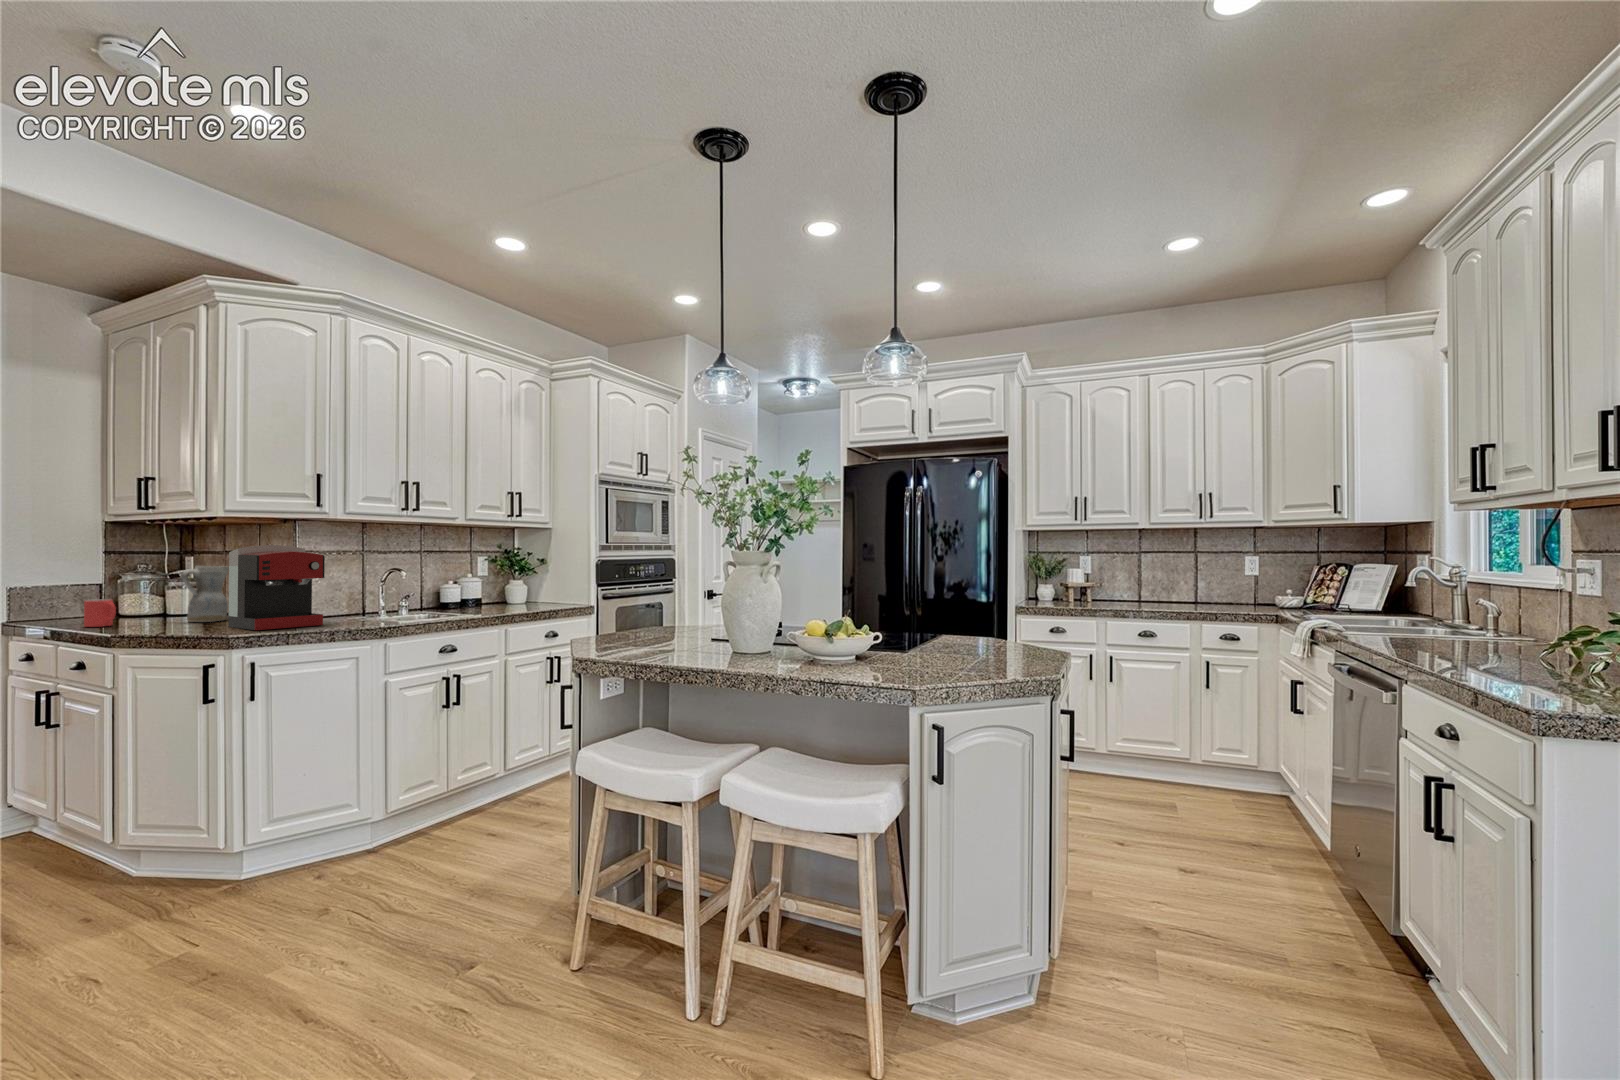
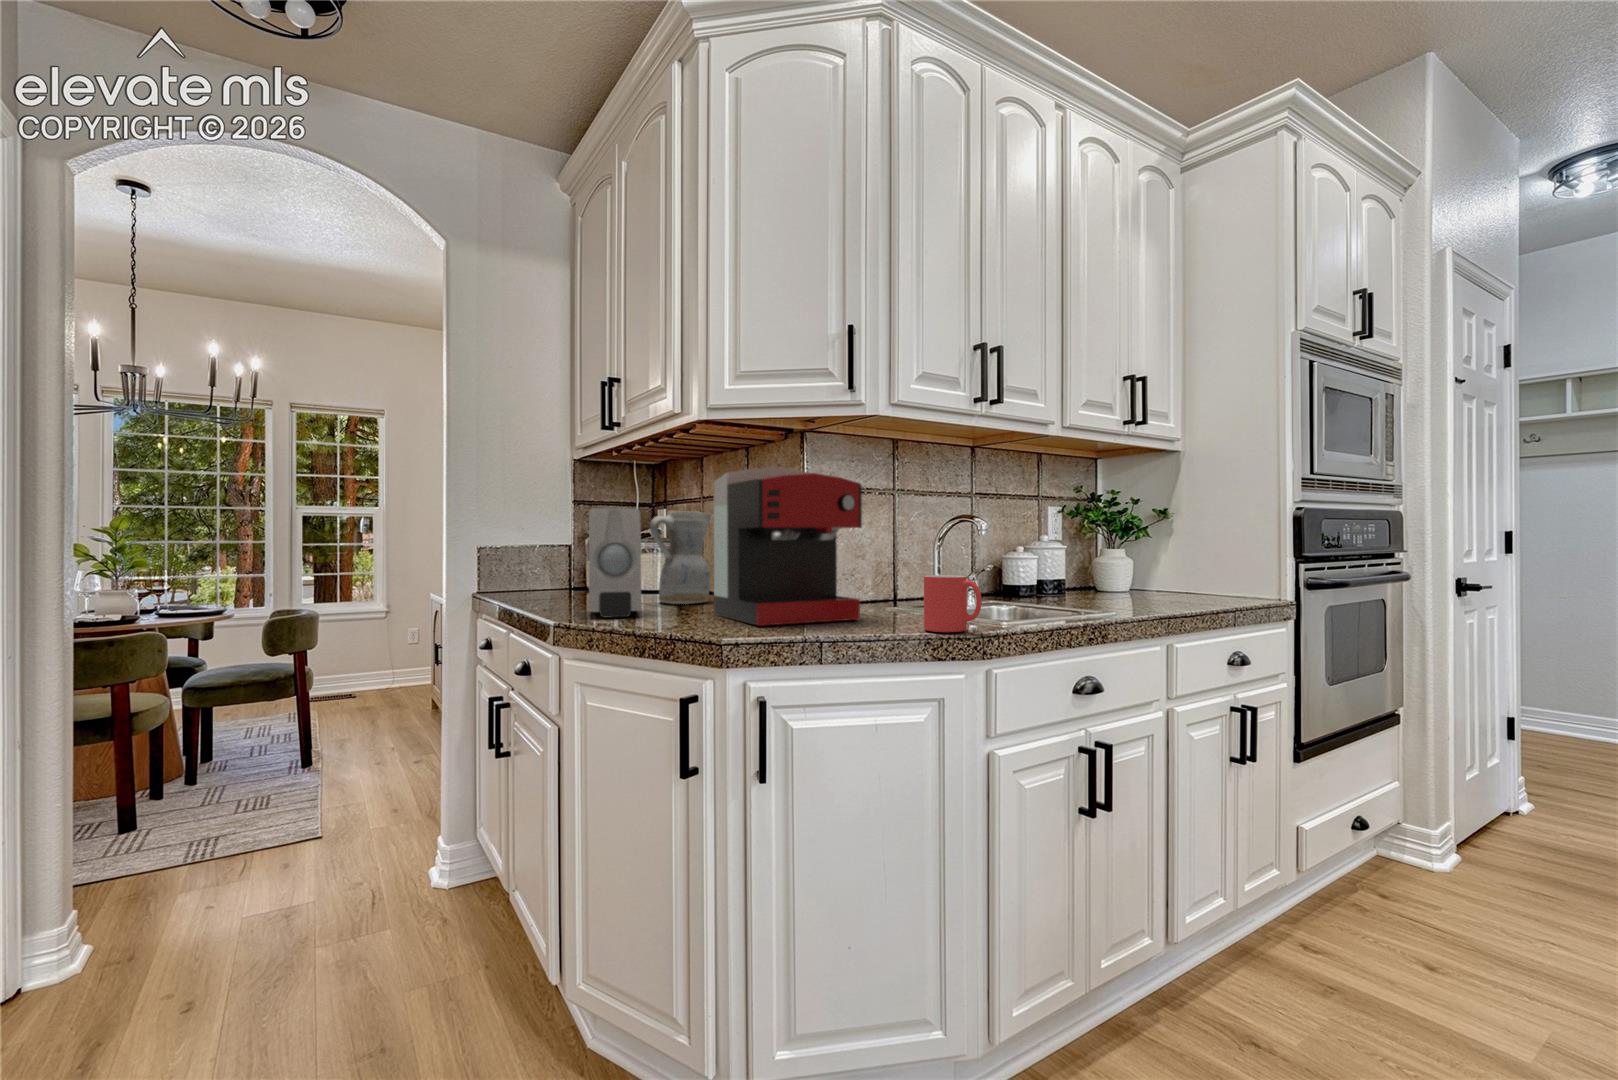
soap dispenser: none [134,568,176,631] -> present [589,508,641,618]
mug: present [84,599,116,627] -> present [924,575,982,632]

